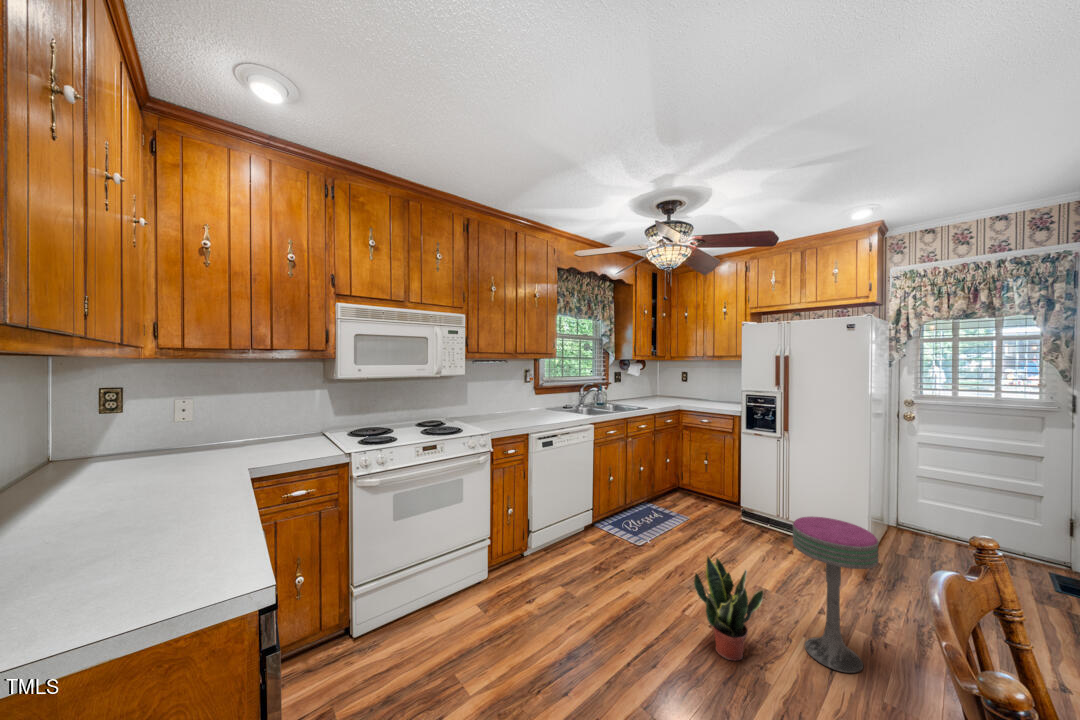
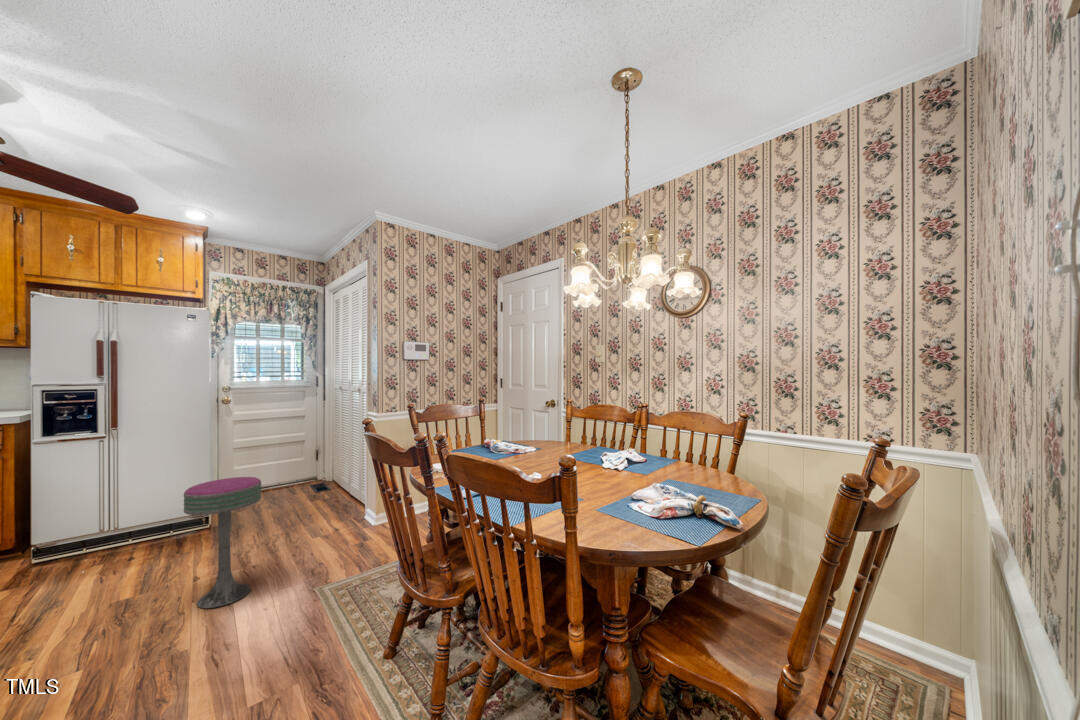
potted plant: present [694,557,763,661] -> none [68,563,164,673]

